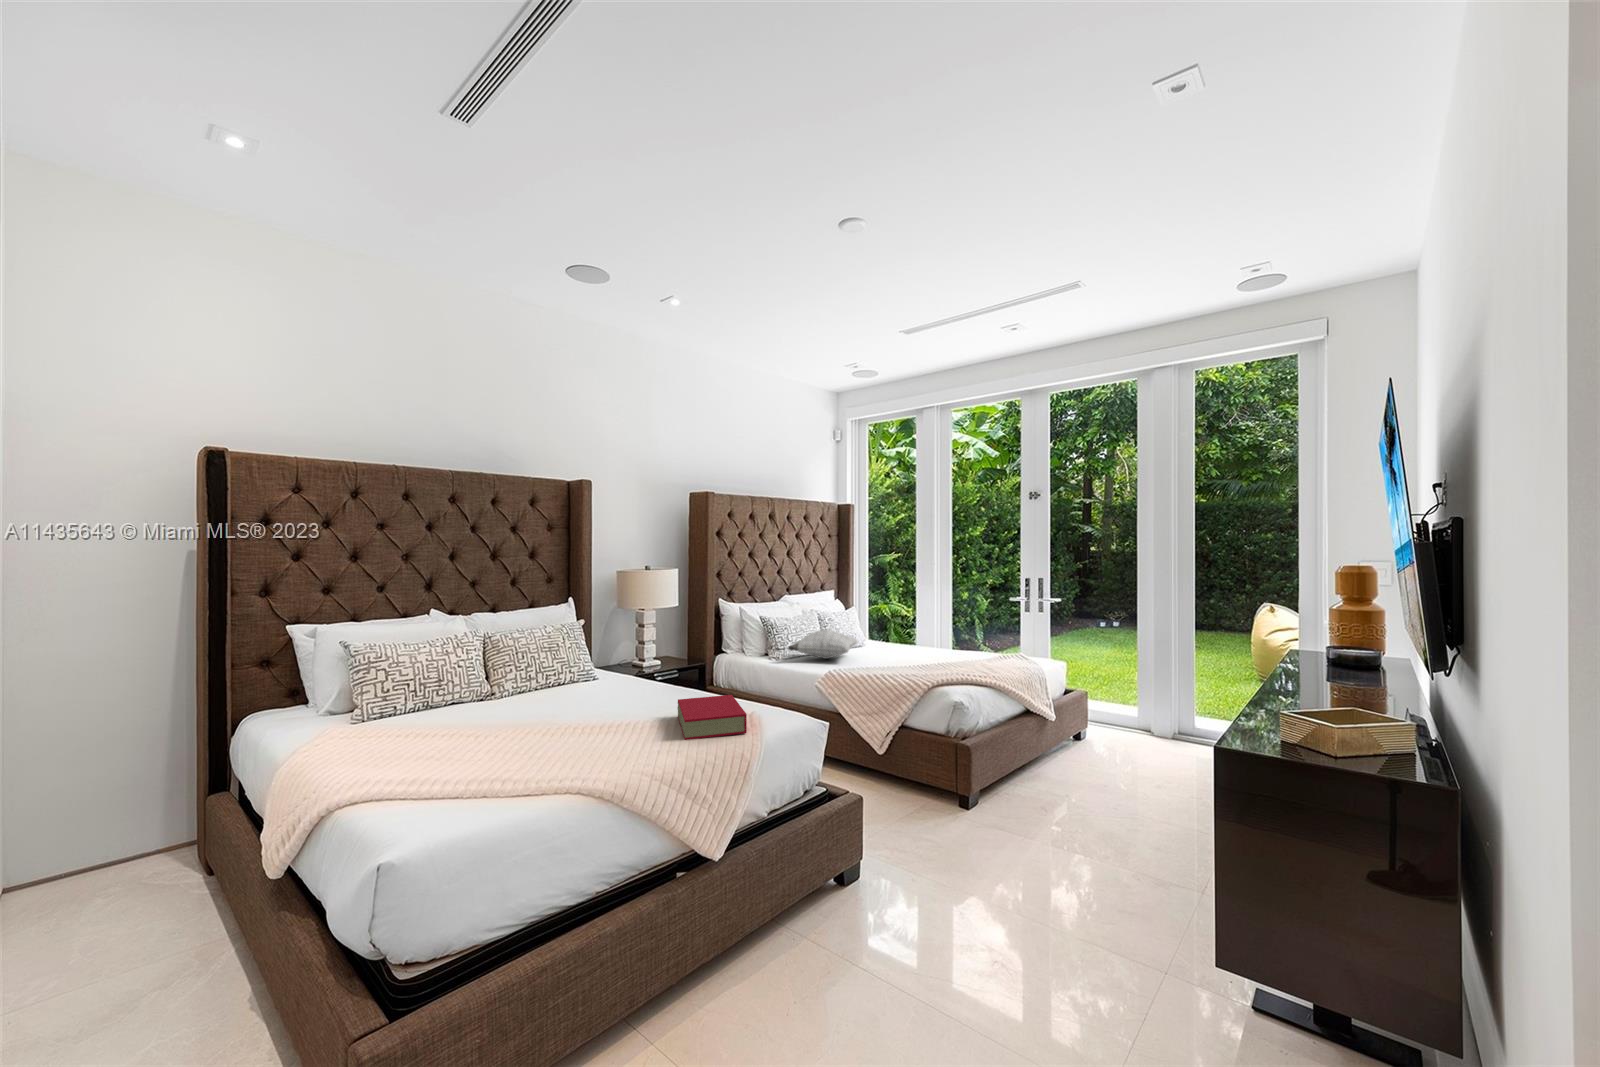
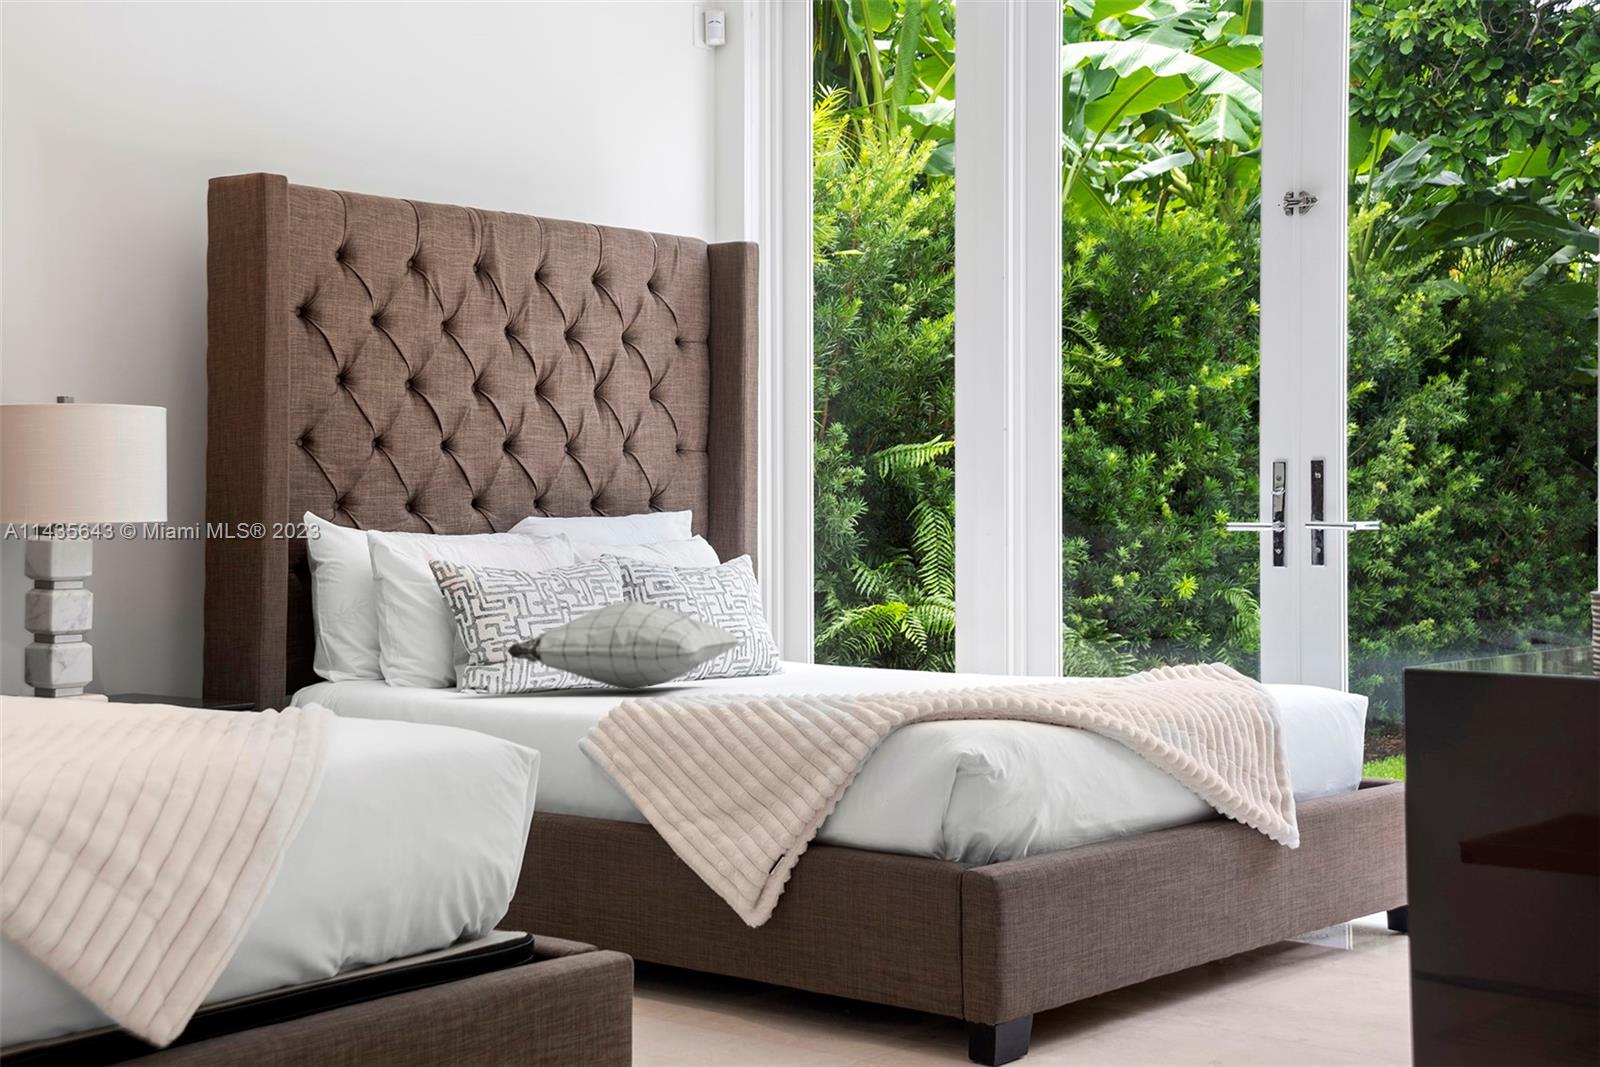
book: present [678,695,747,740] -> none [81,678,268,757]

